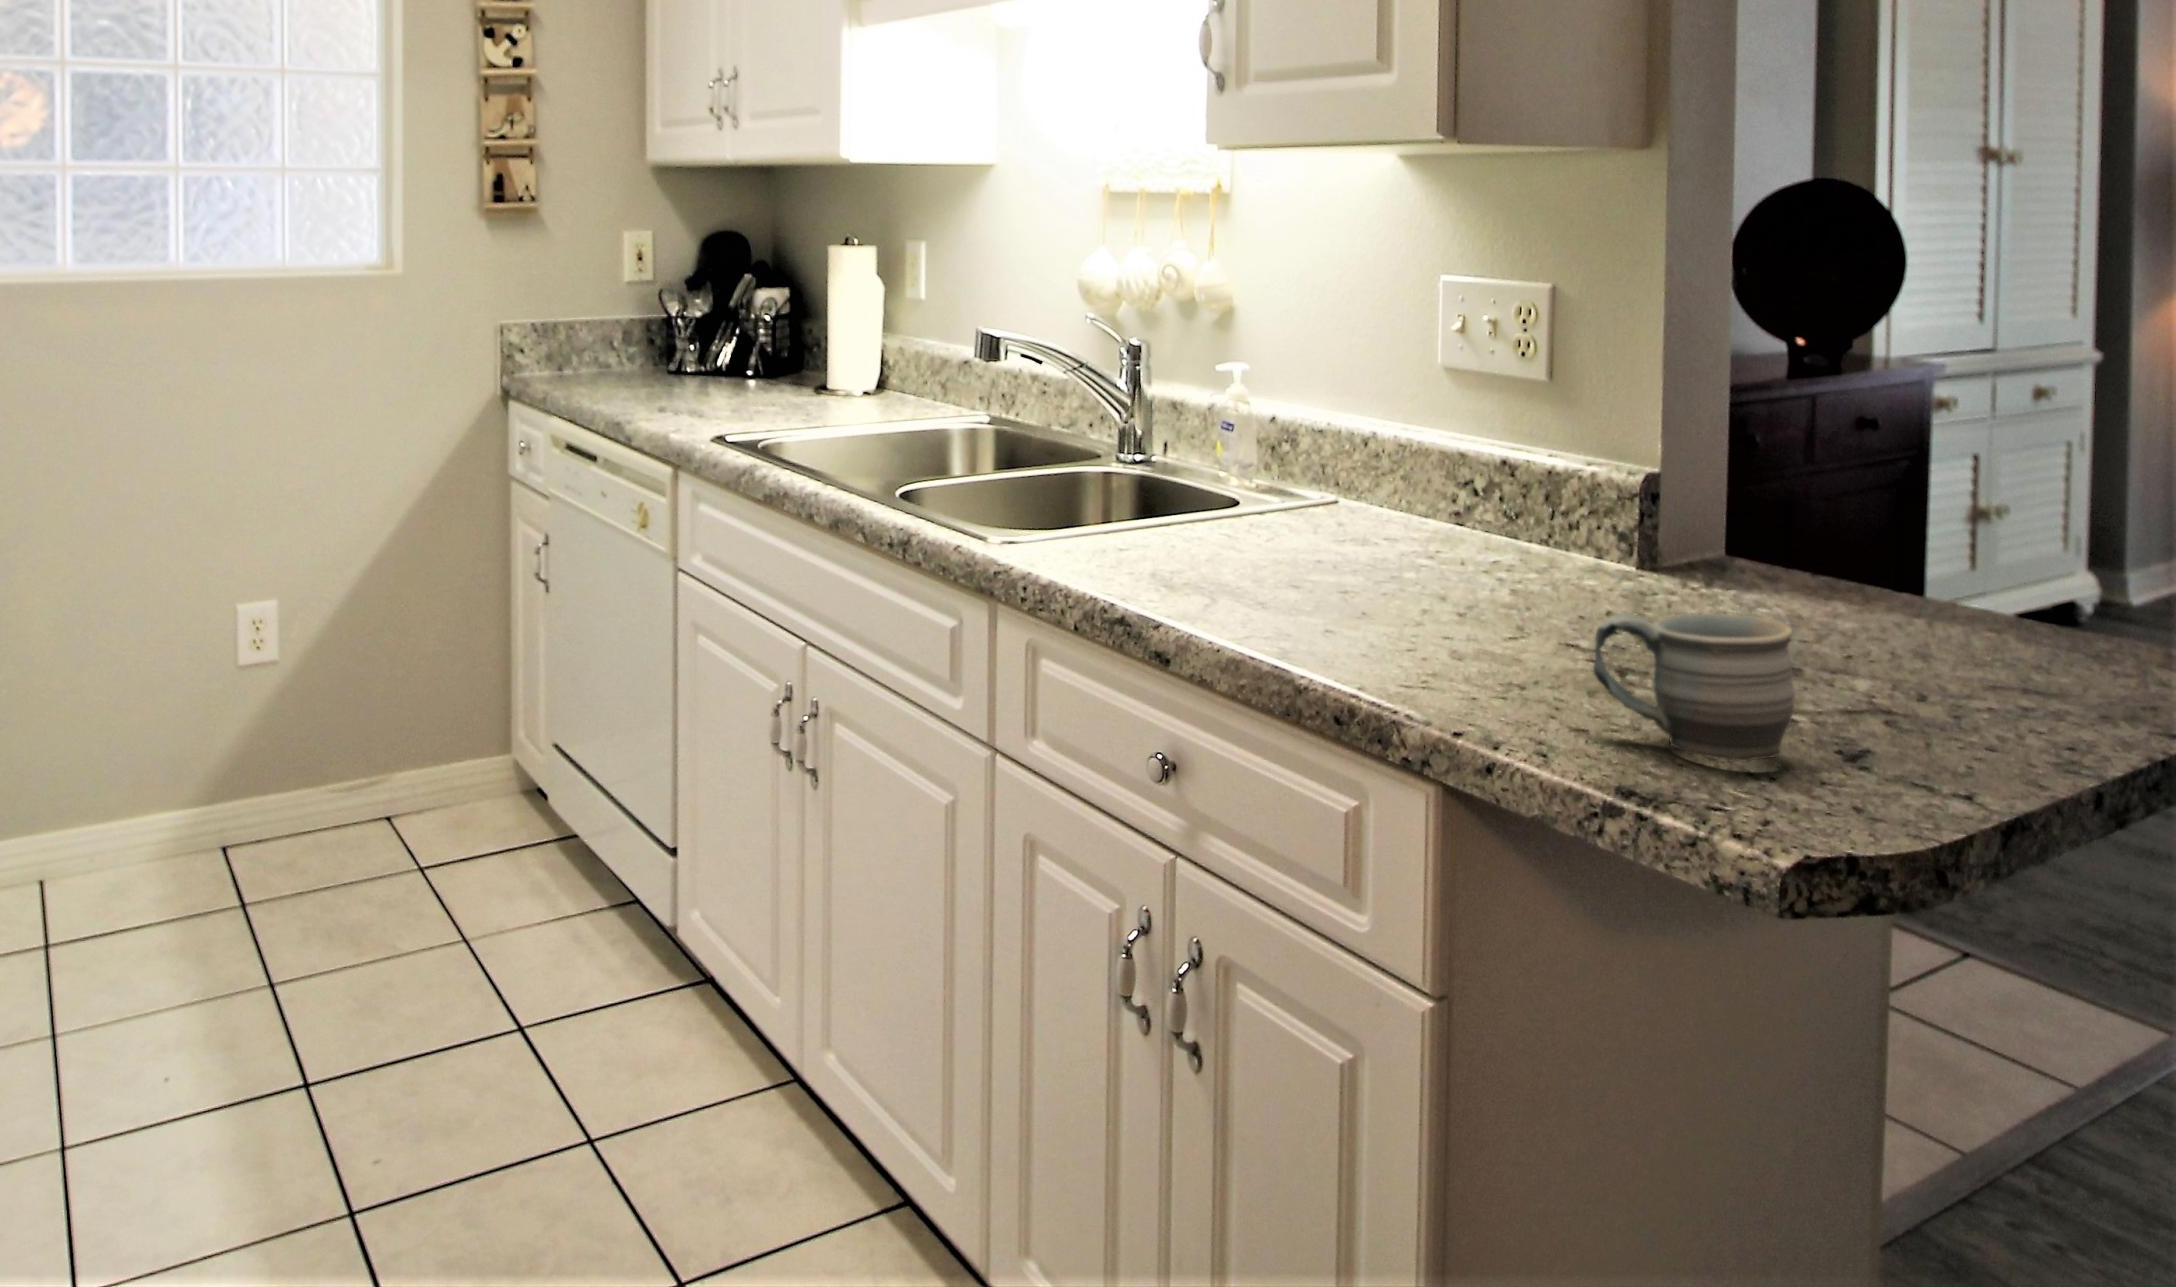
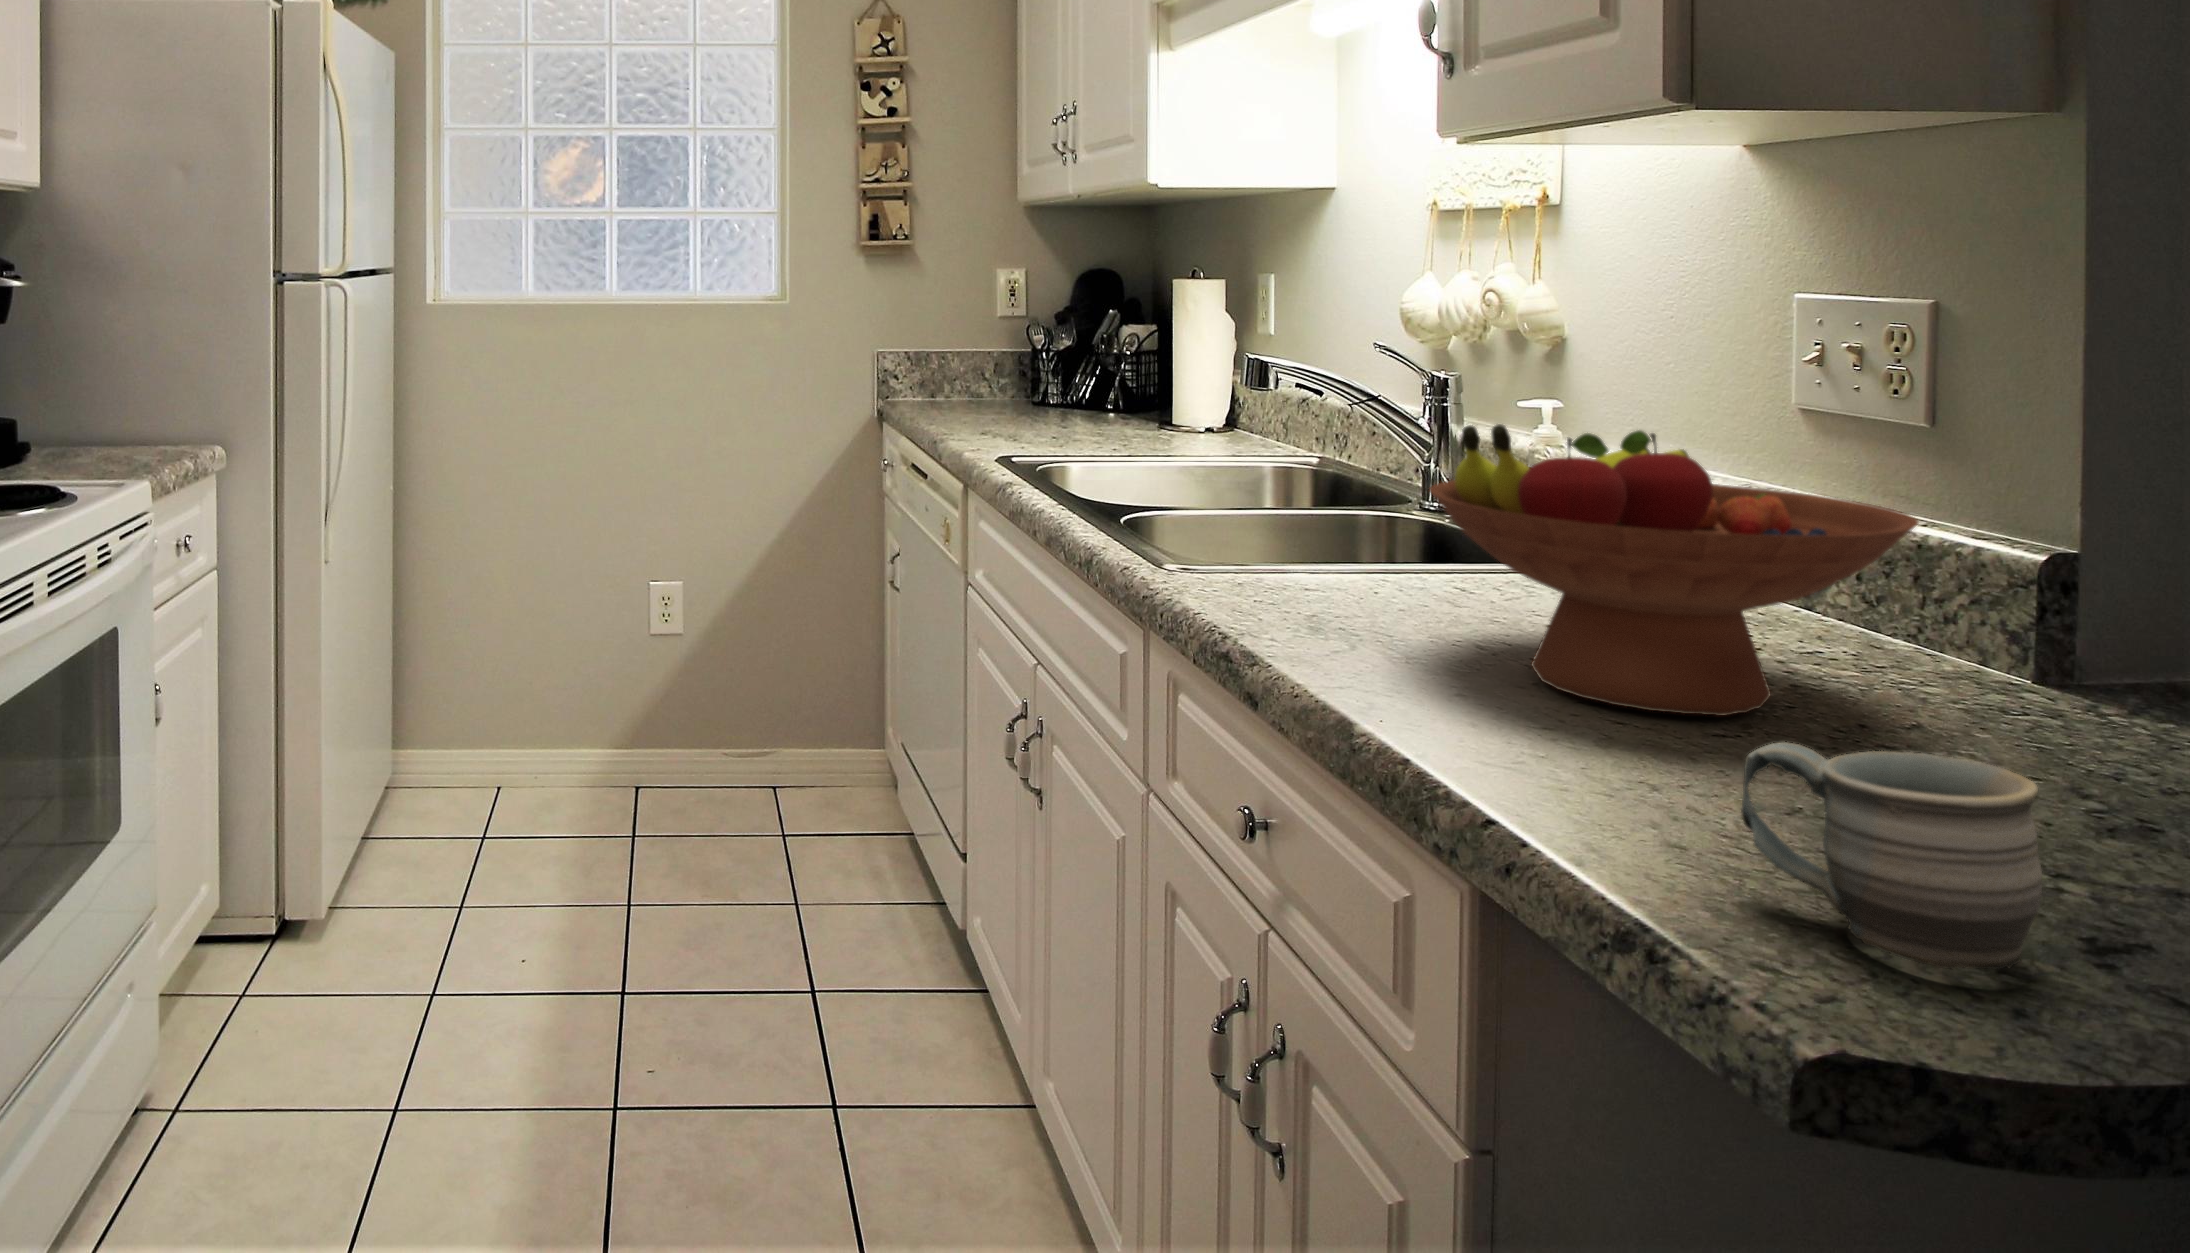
fruit bowl: none [1245,382,1609,612] -> present [1430,424,1919,716]

